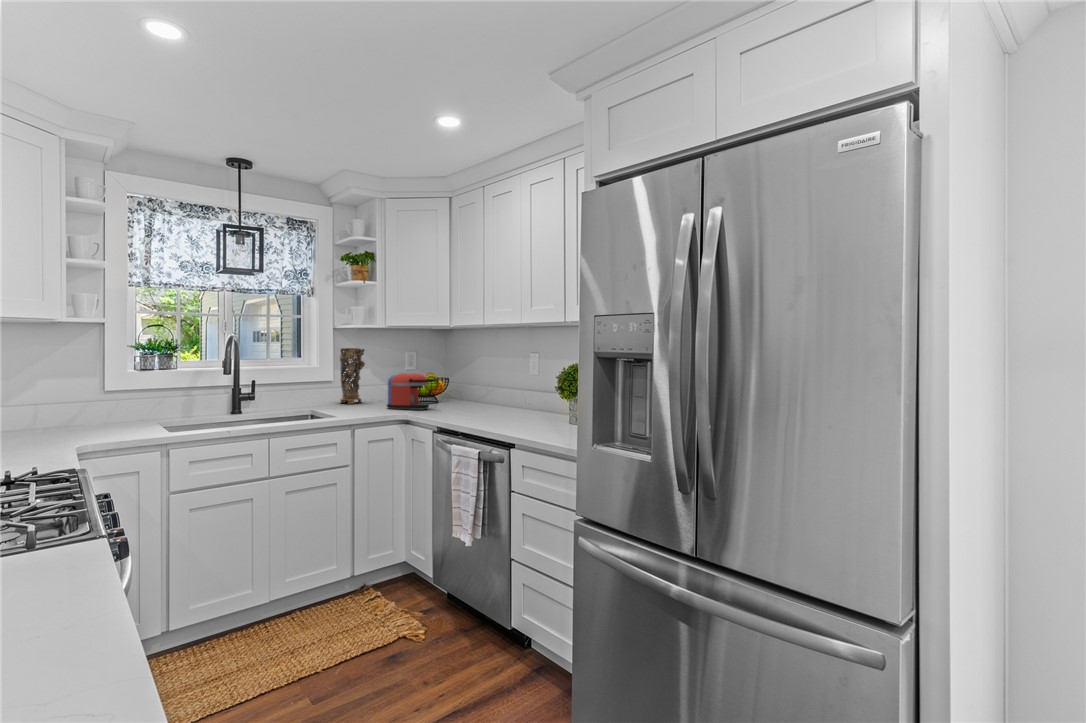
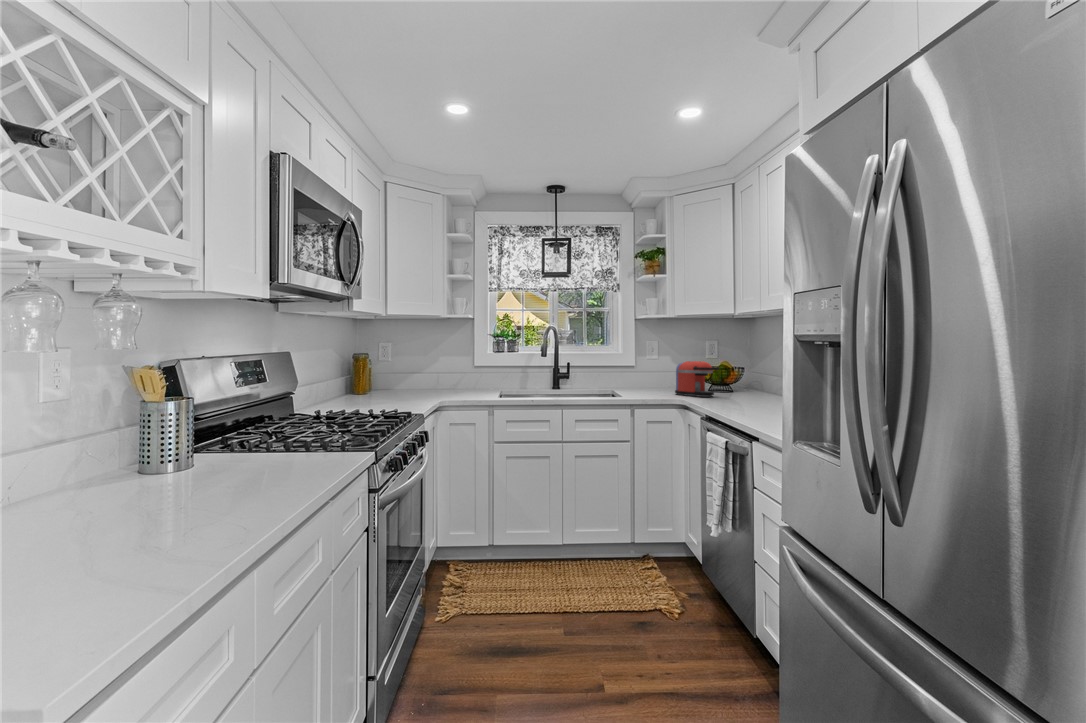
decorative vase: present [340,348,365,404] -> none [641,338,663,388]

